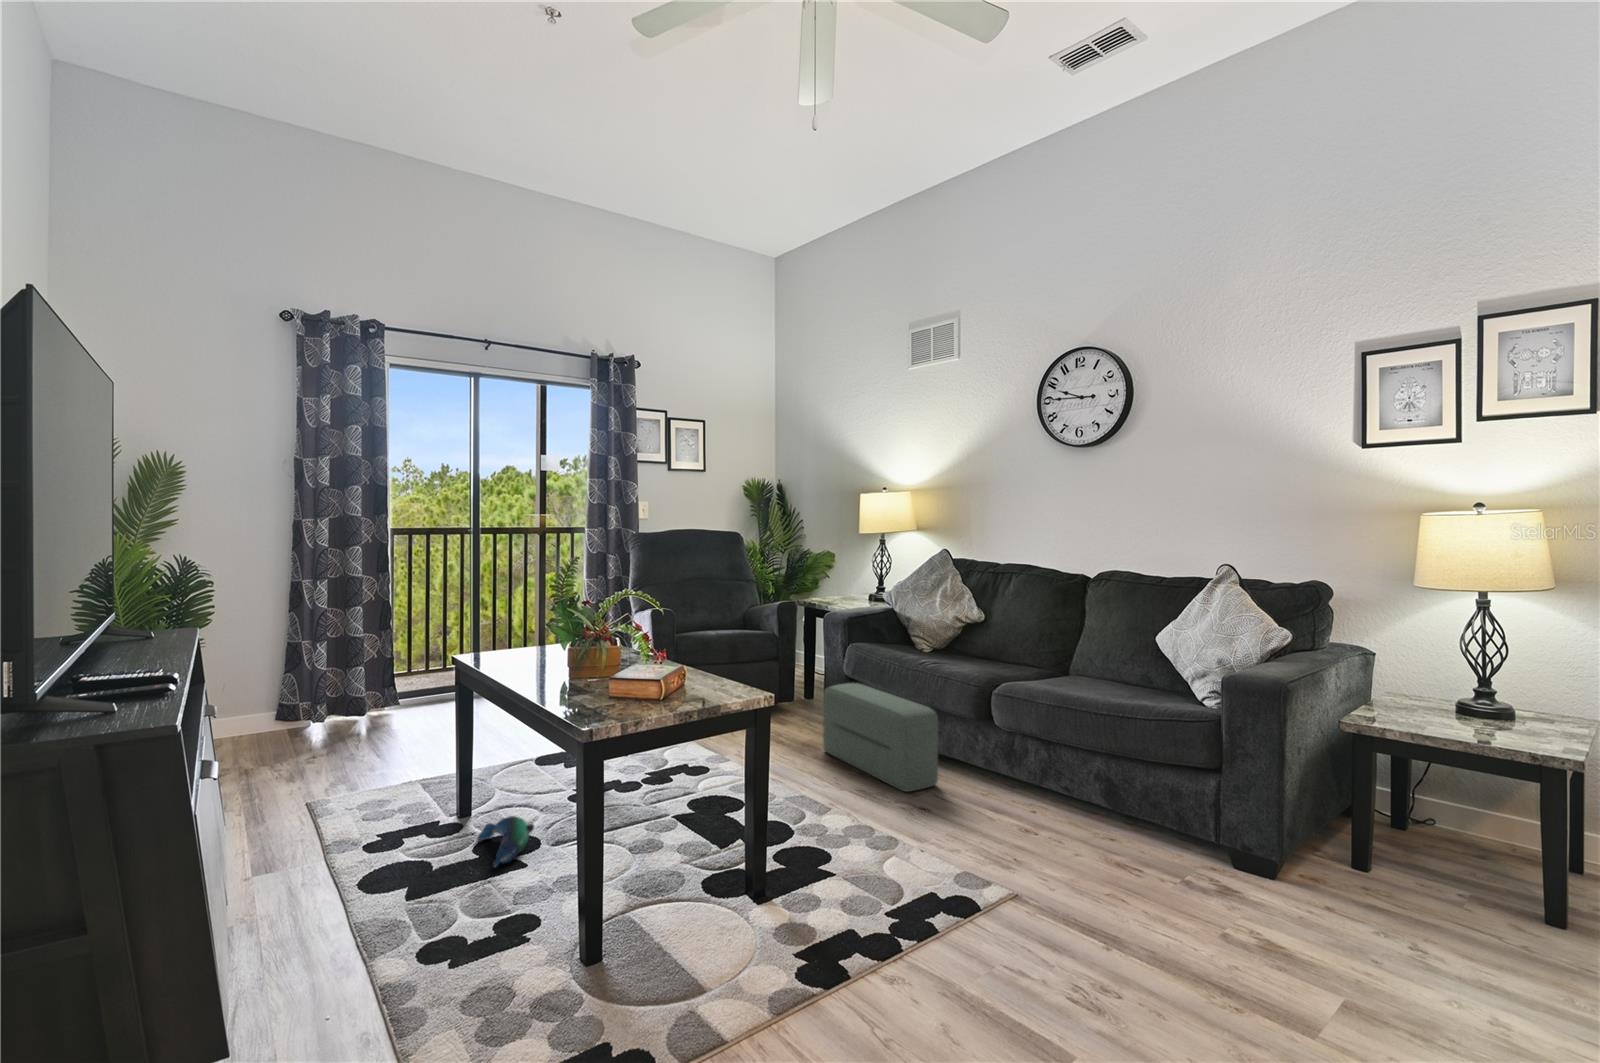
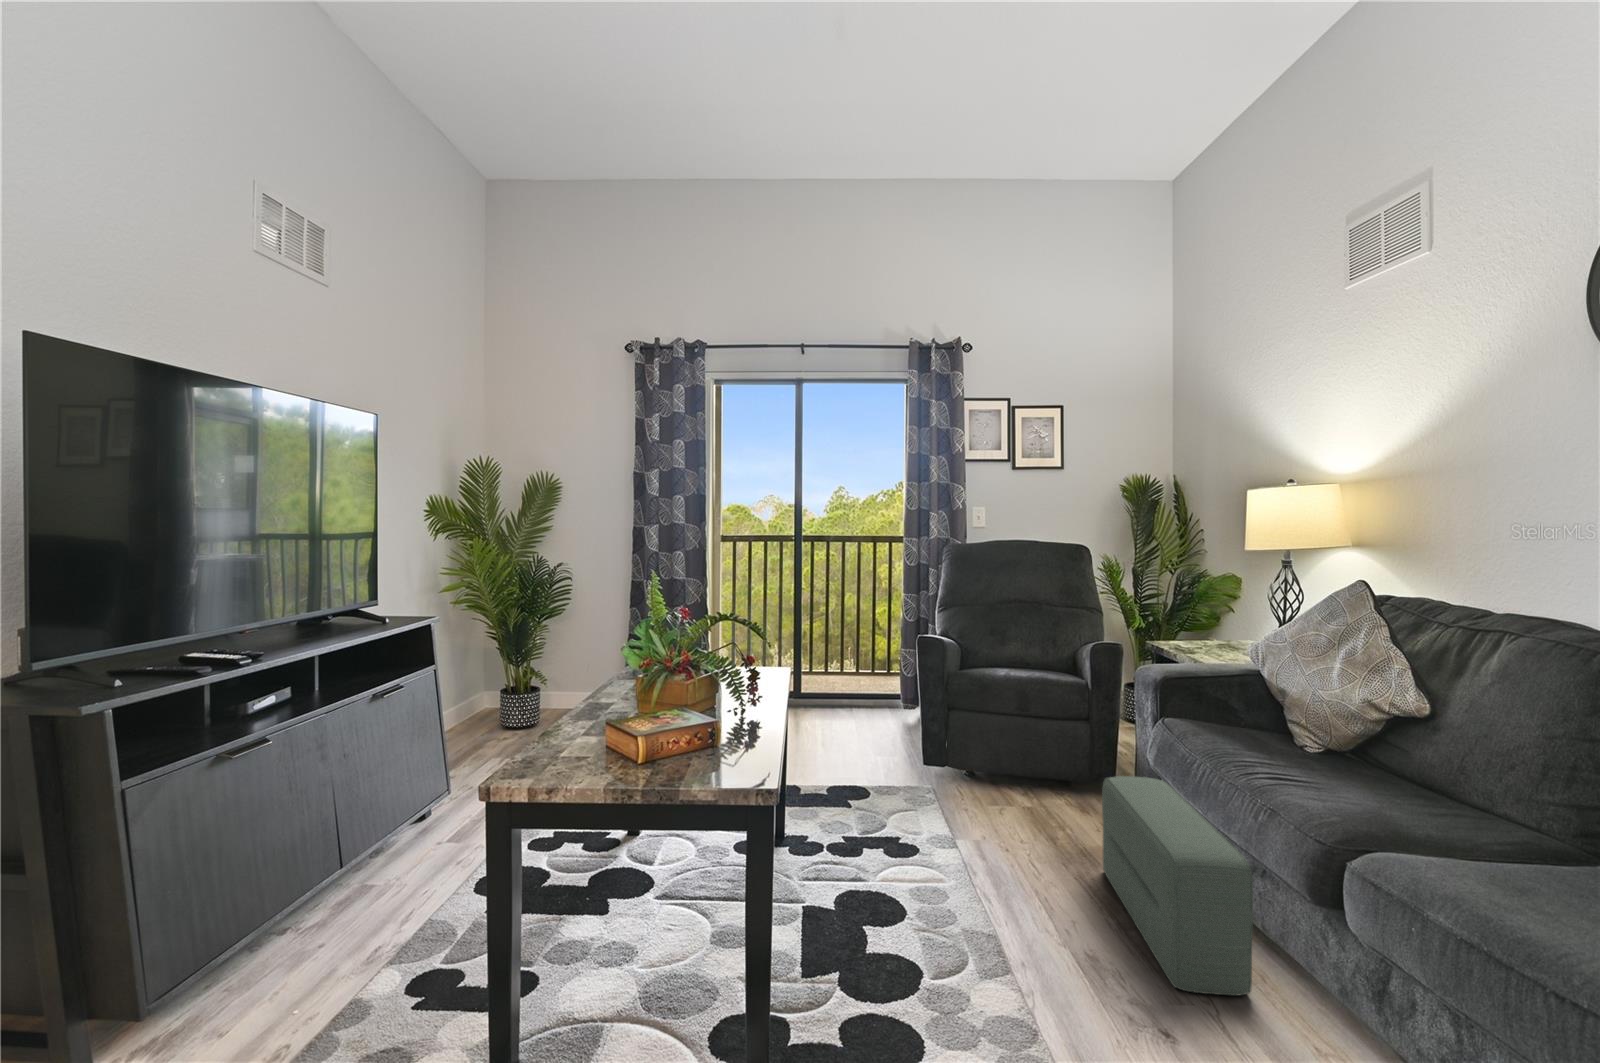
plush toy: present [477,816,534,868] -> none [581,854,645,911]

